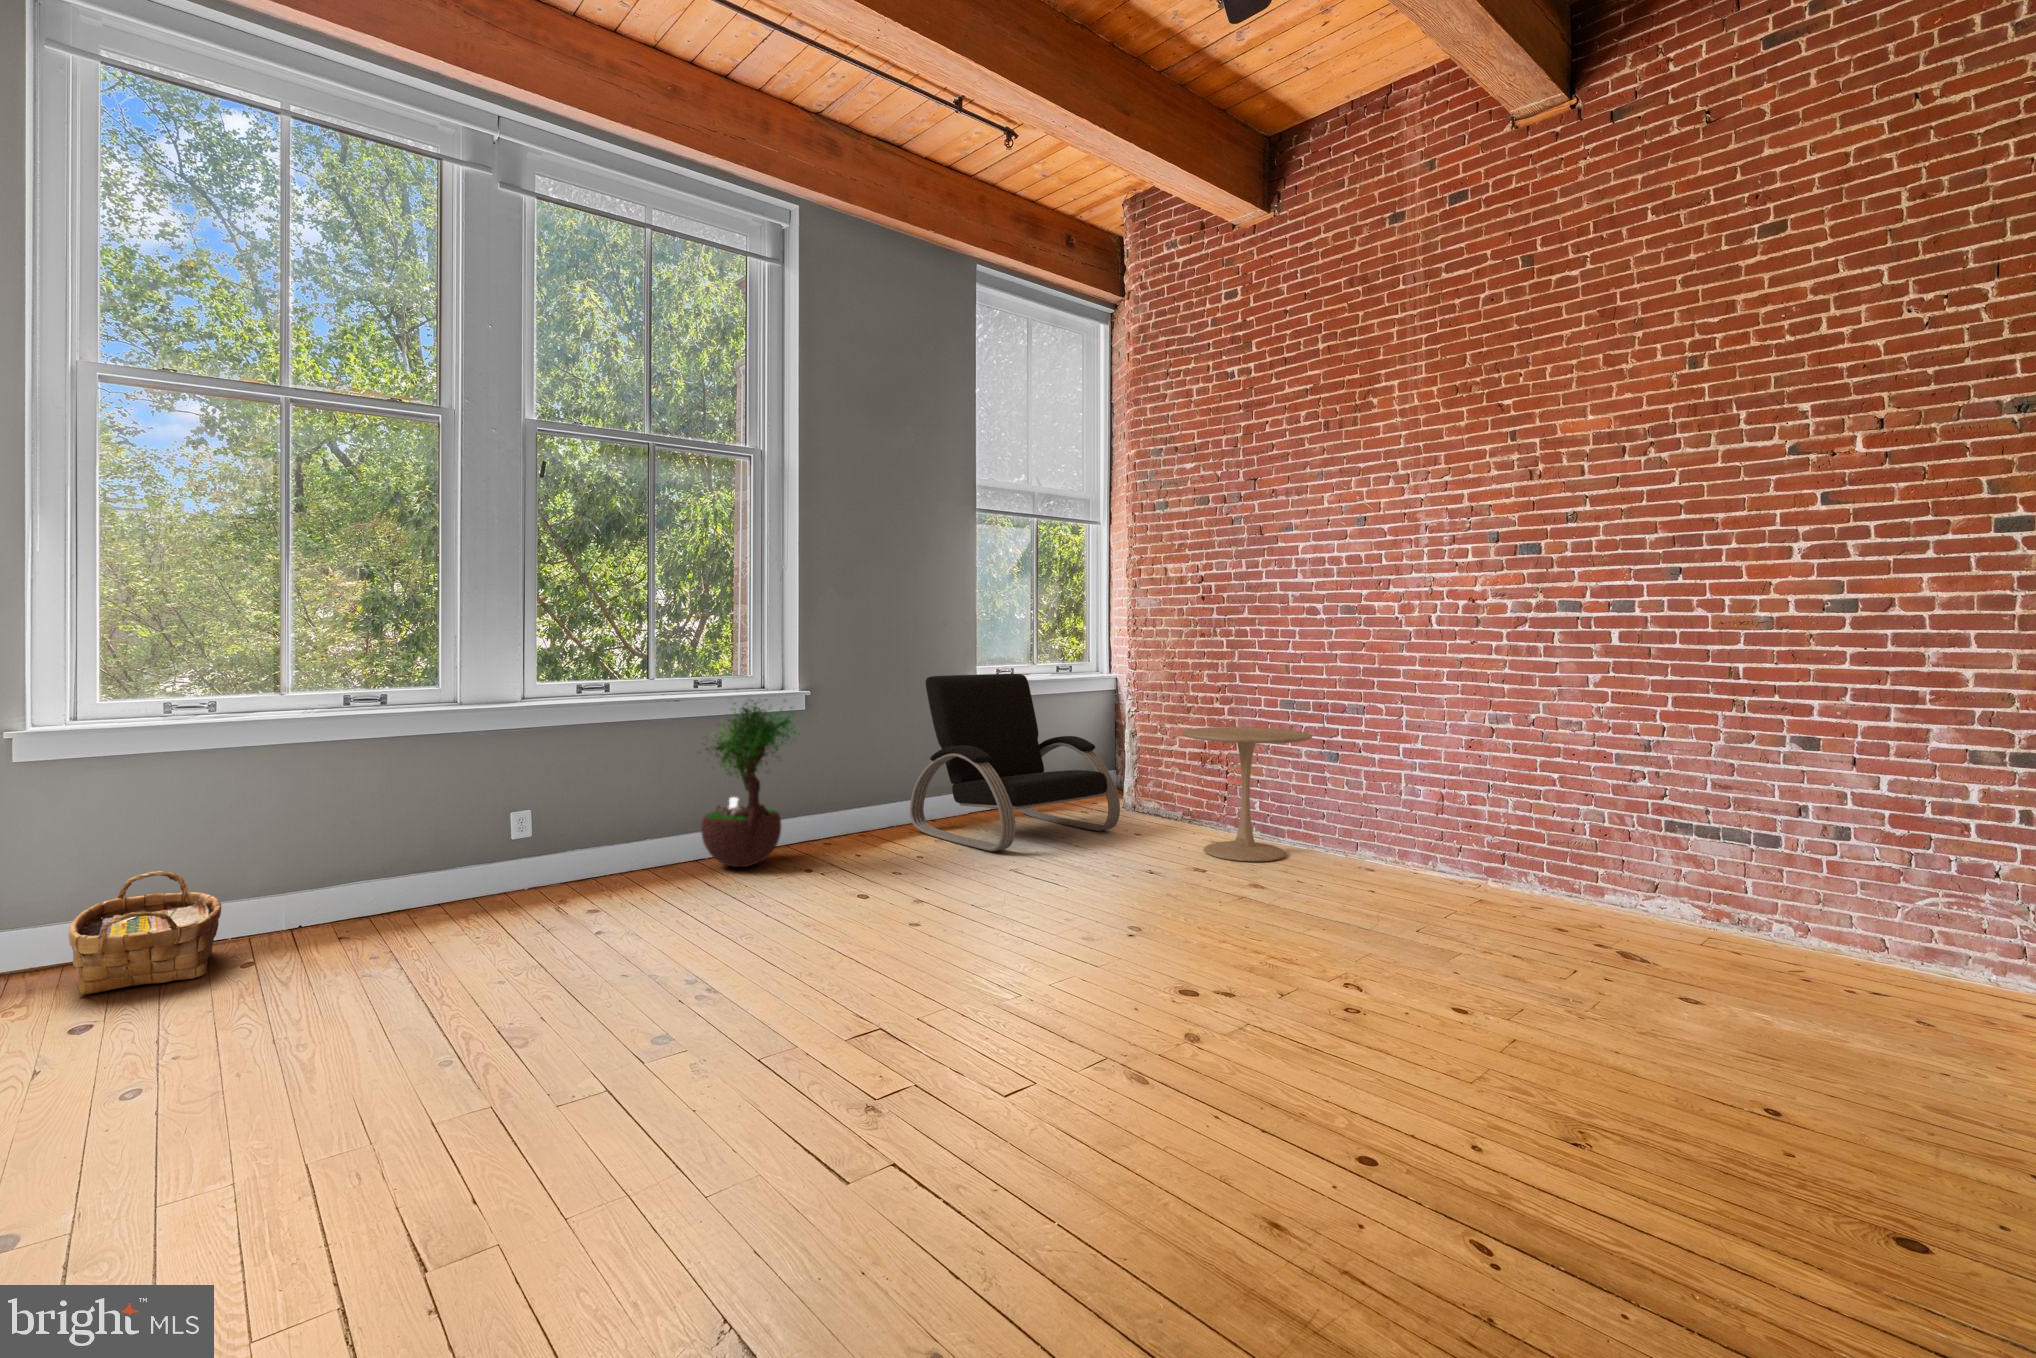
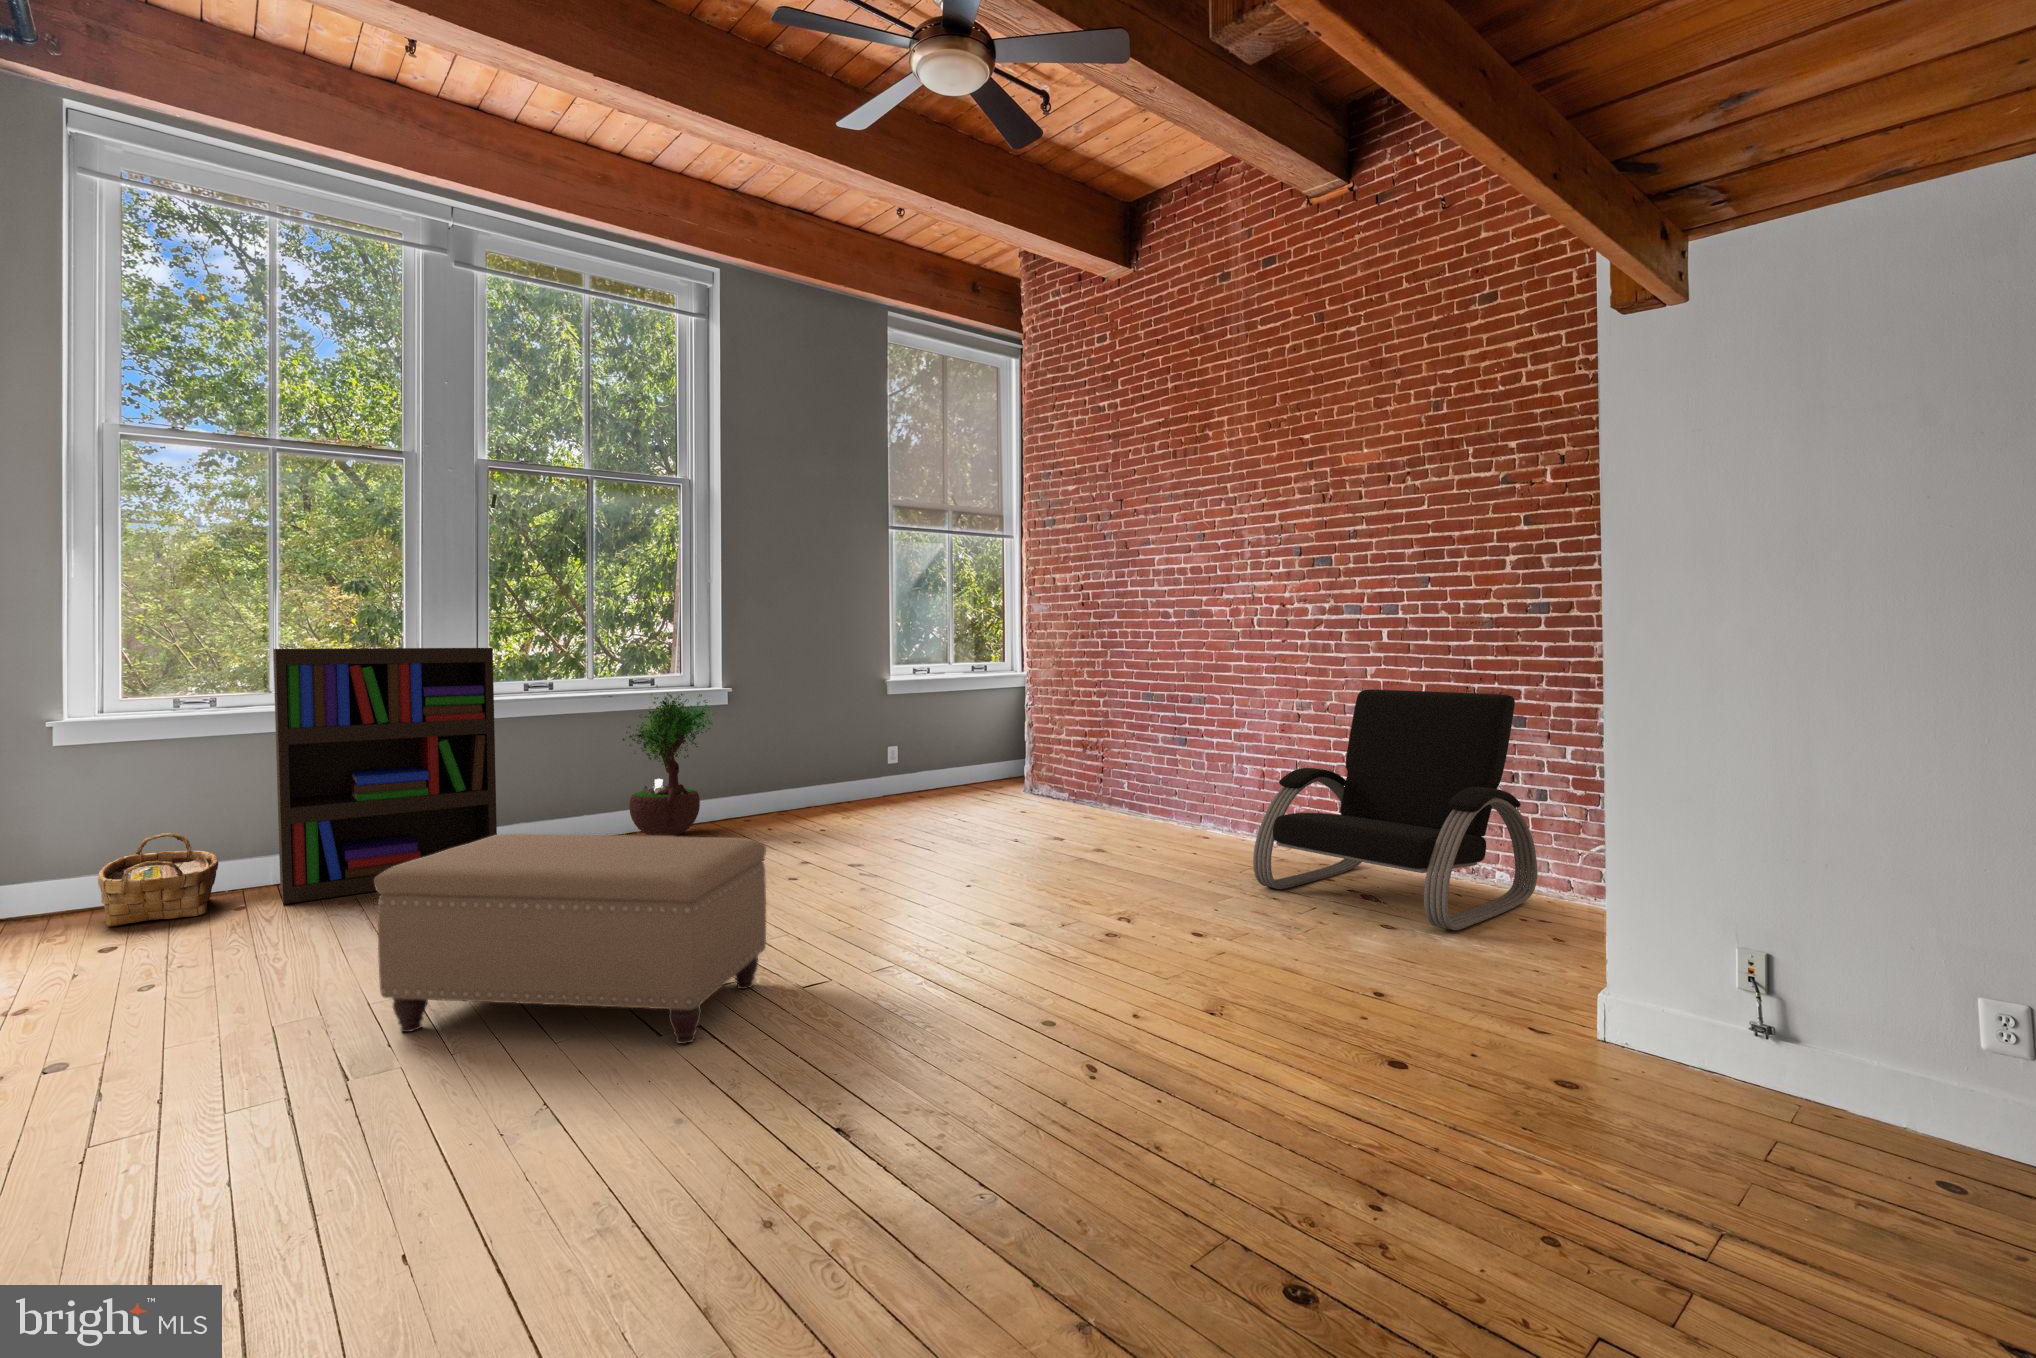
bookshelf: none [289,643,558,960] -> present [273,648,497,904]
armchair: present [910,674,1120,851] -> present [1253,690,1538,930]
side table: present [1183,727,1312,862] -> none [1052,717,1162,832]
ottoman: none [454,893,961,1211] -> present [375,834,766,1044]

